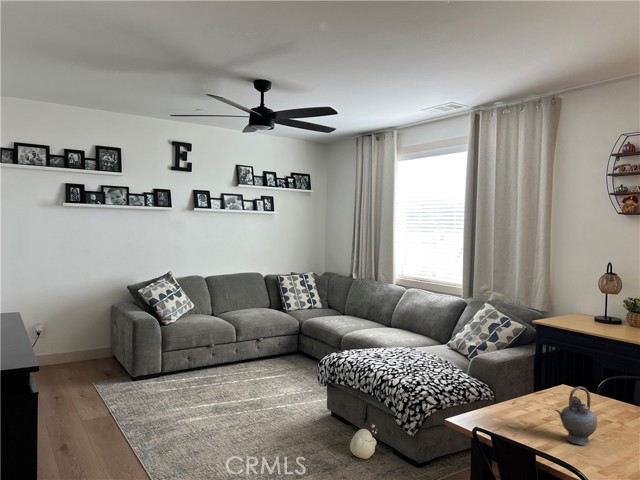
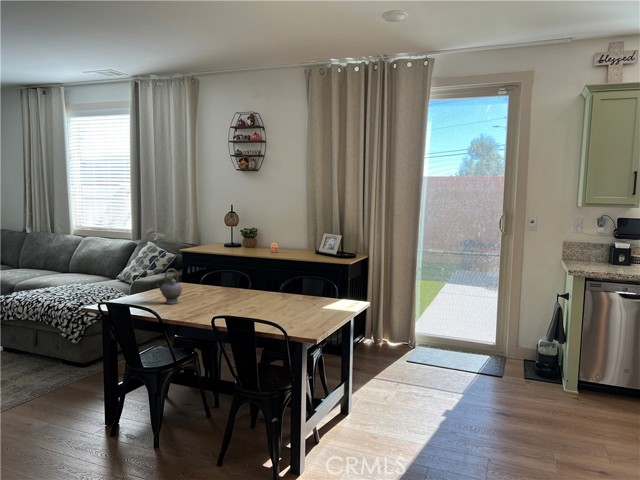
plush toy: present [350,425,376,459] -> none [19,344,46,373]

